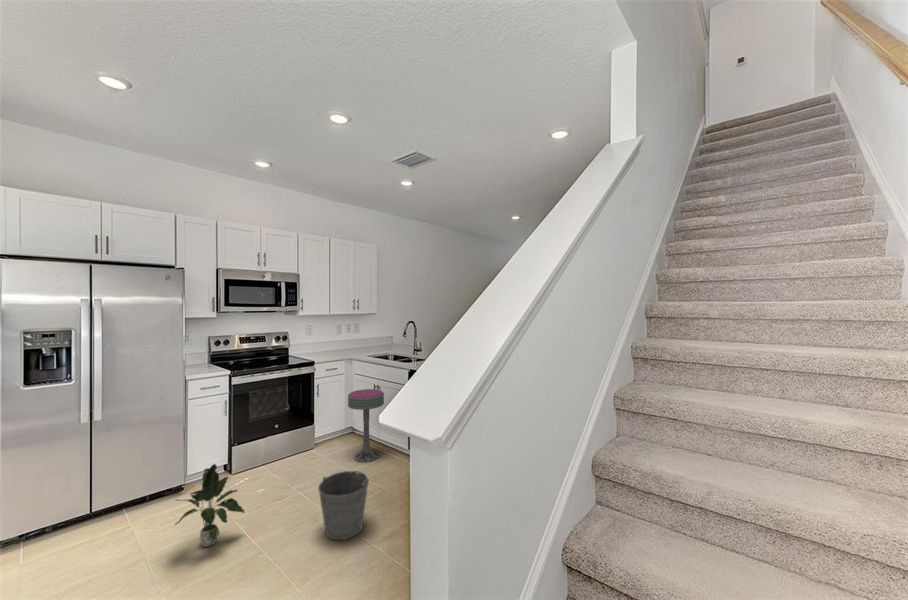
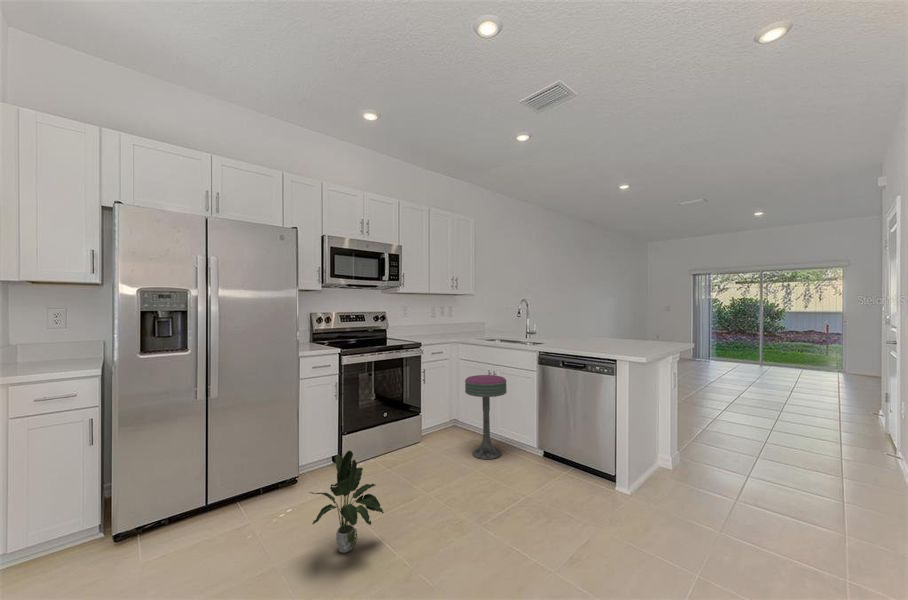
bucket: present [318,471,369,540] -> none [473,467,536,555]

